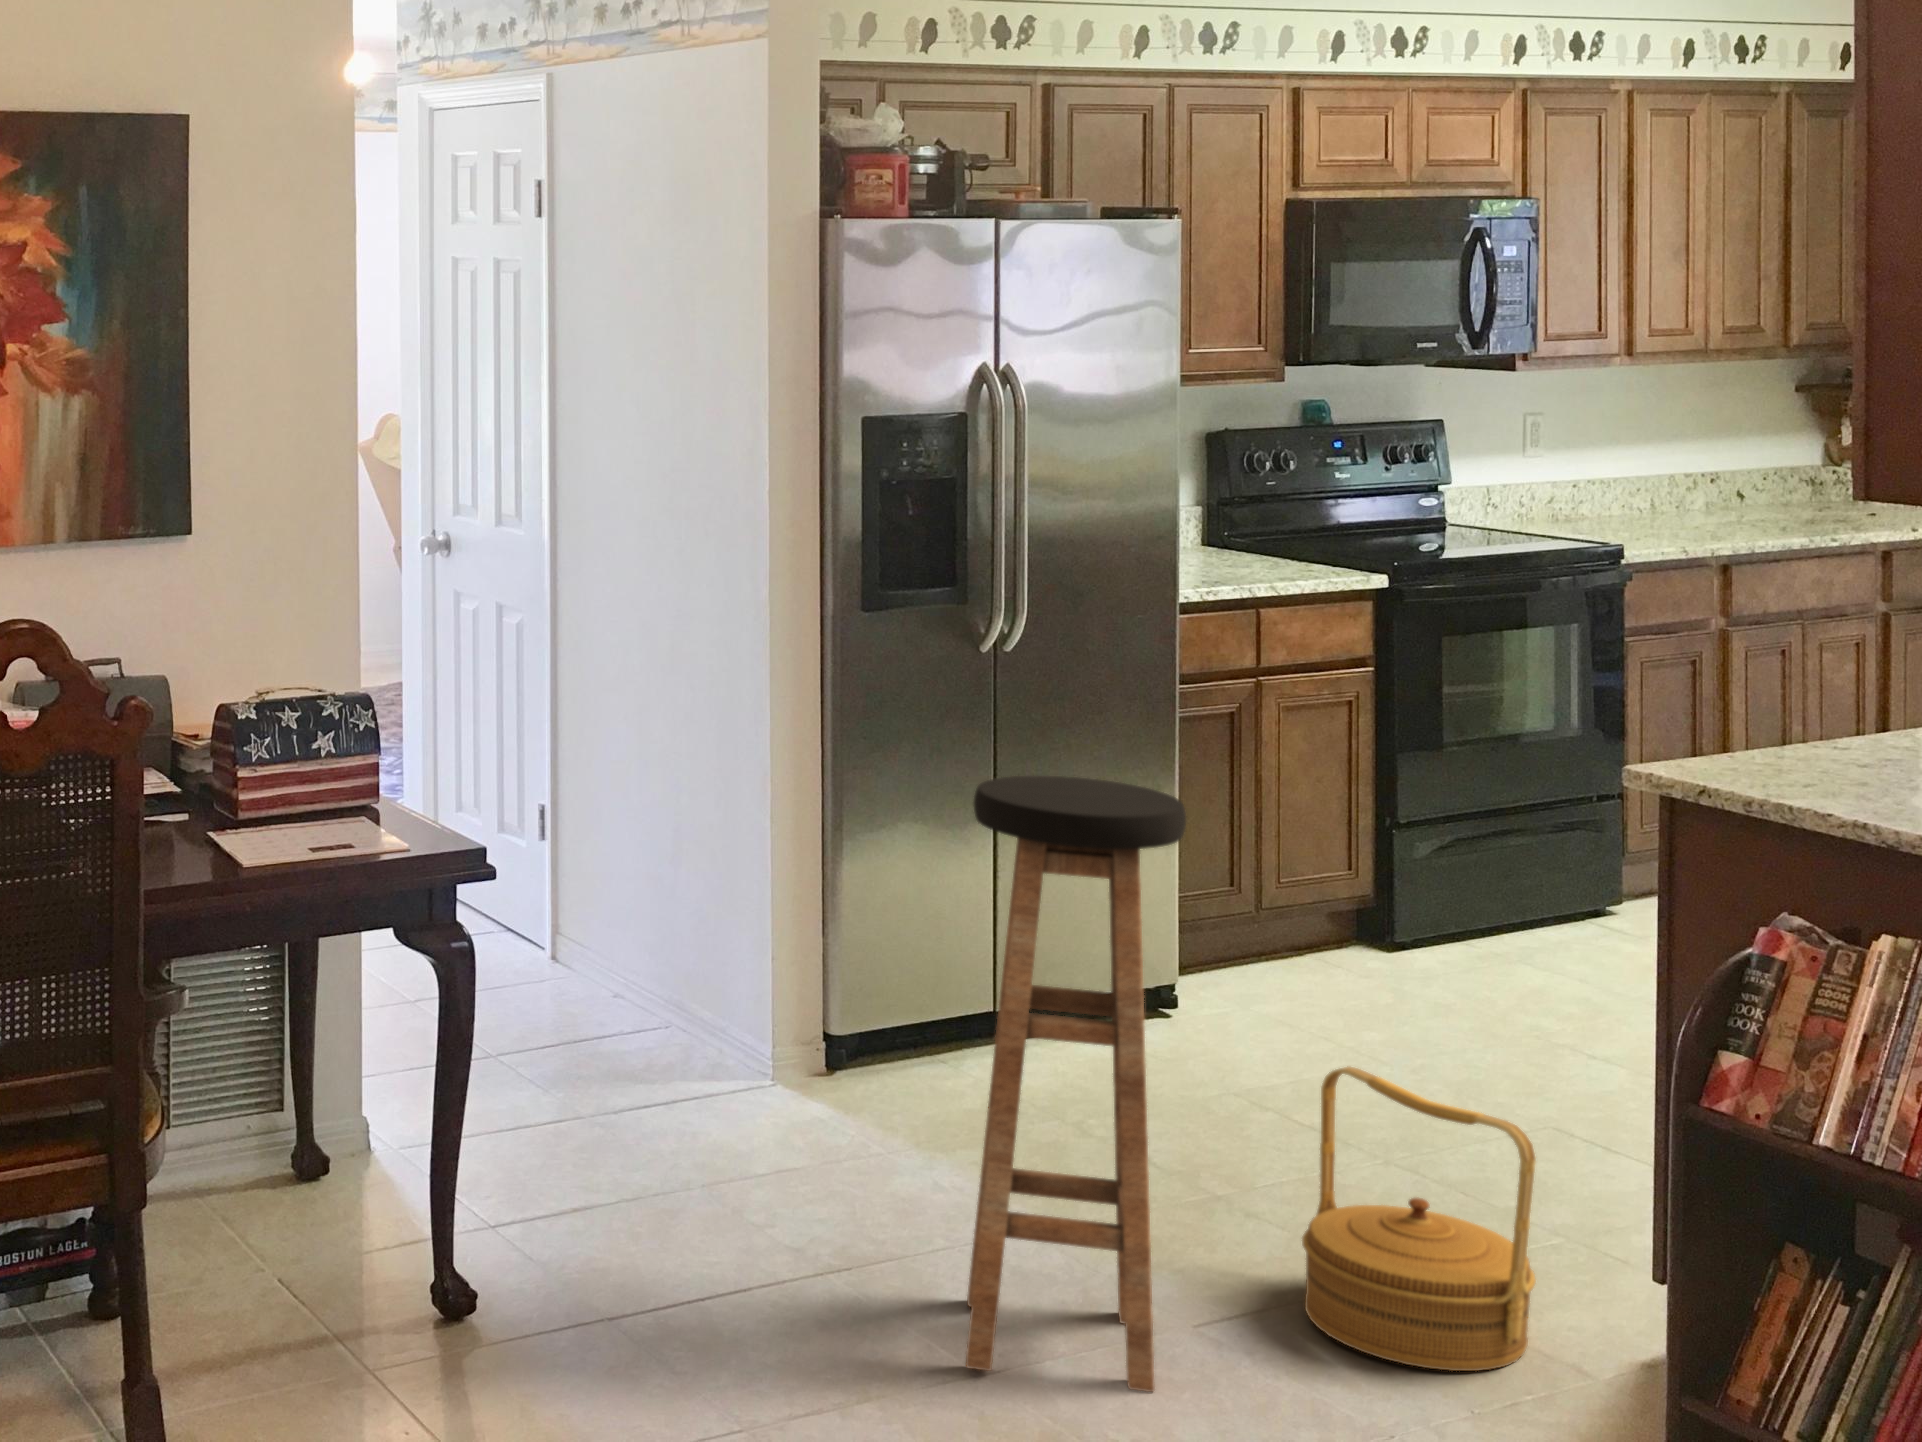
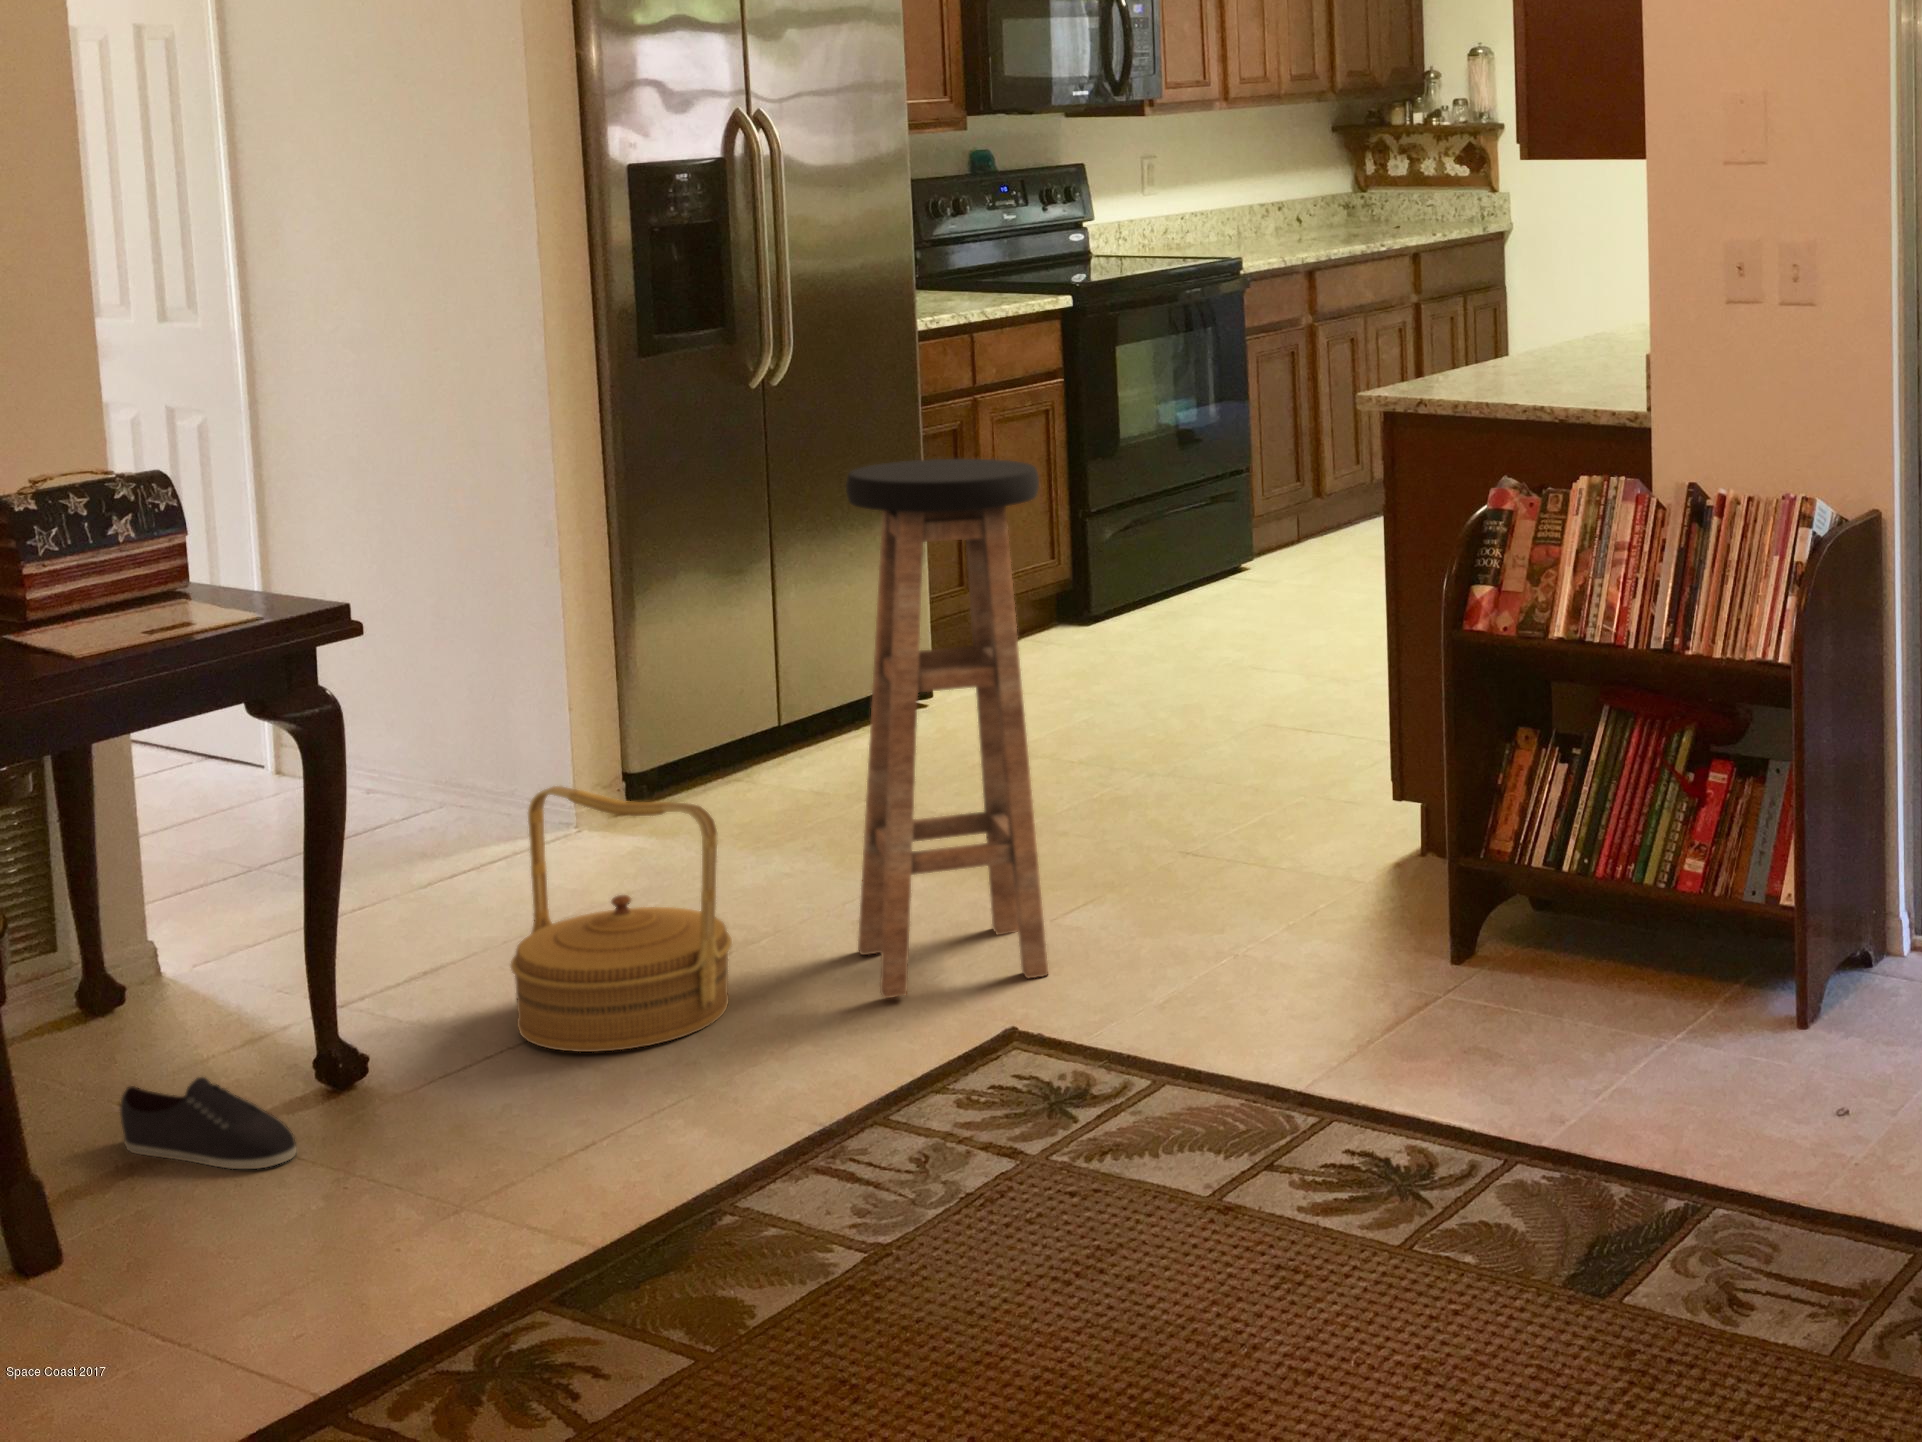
basket: present [1302,1067,1536,1371] -> present [511,786,732,1052]
shoe: none [268,1262,388,1377] -> present [120,1077,297,1169]

